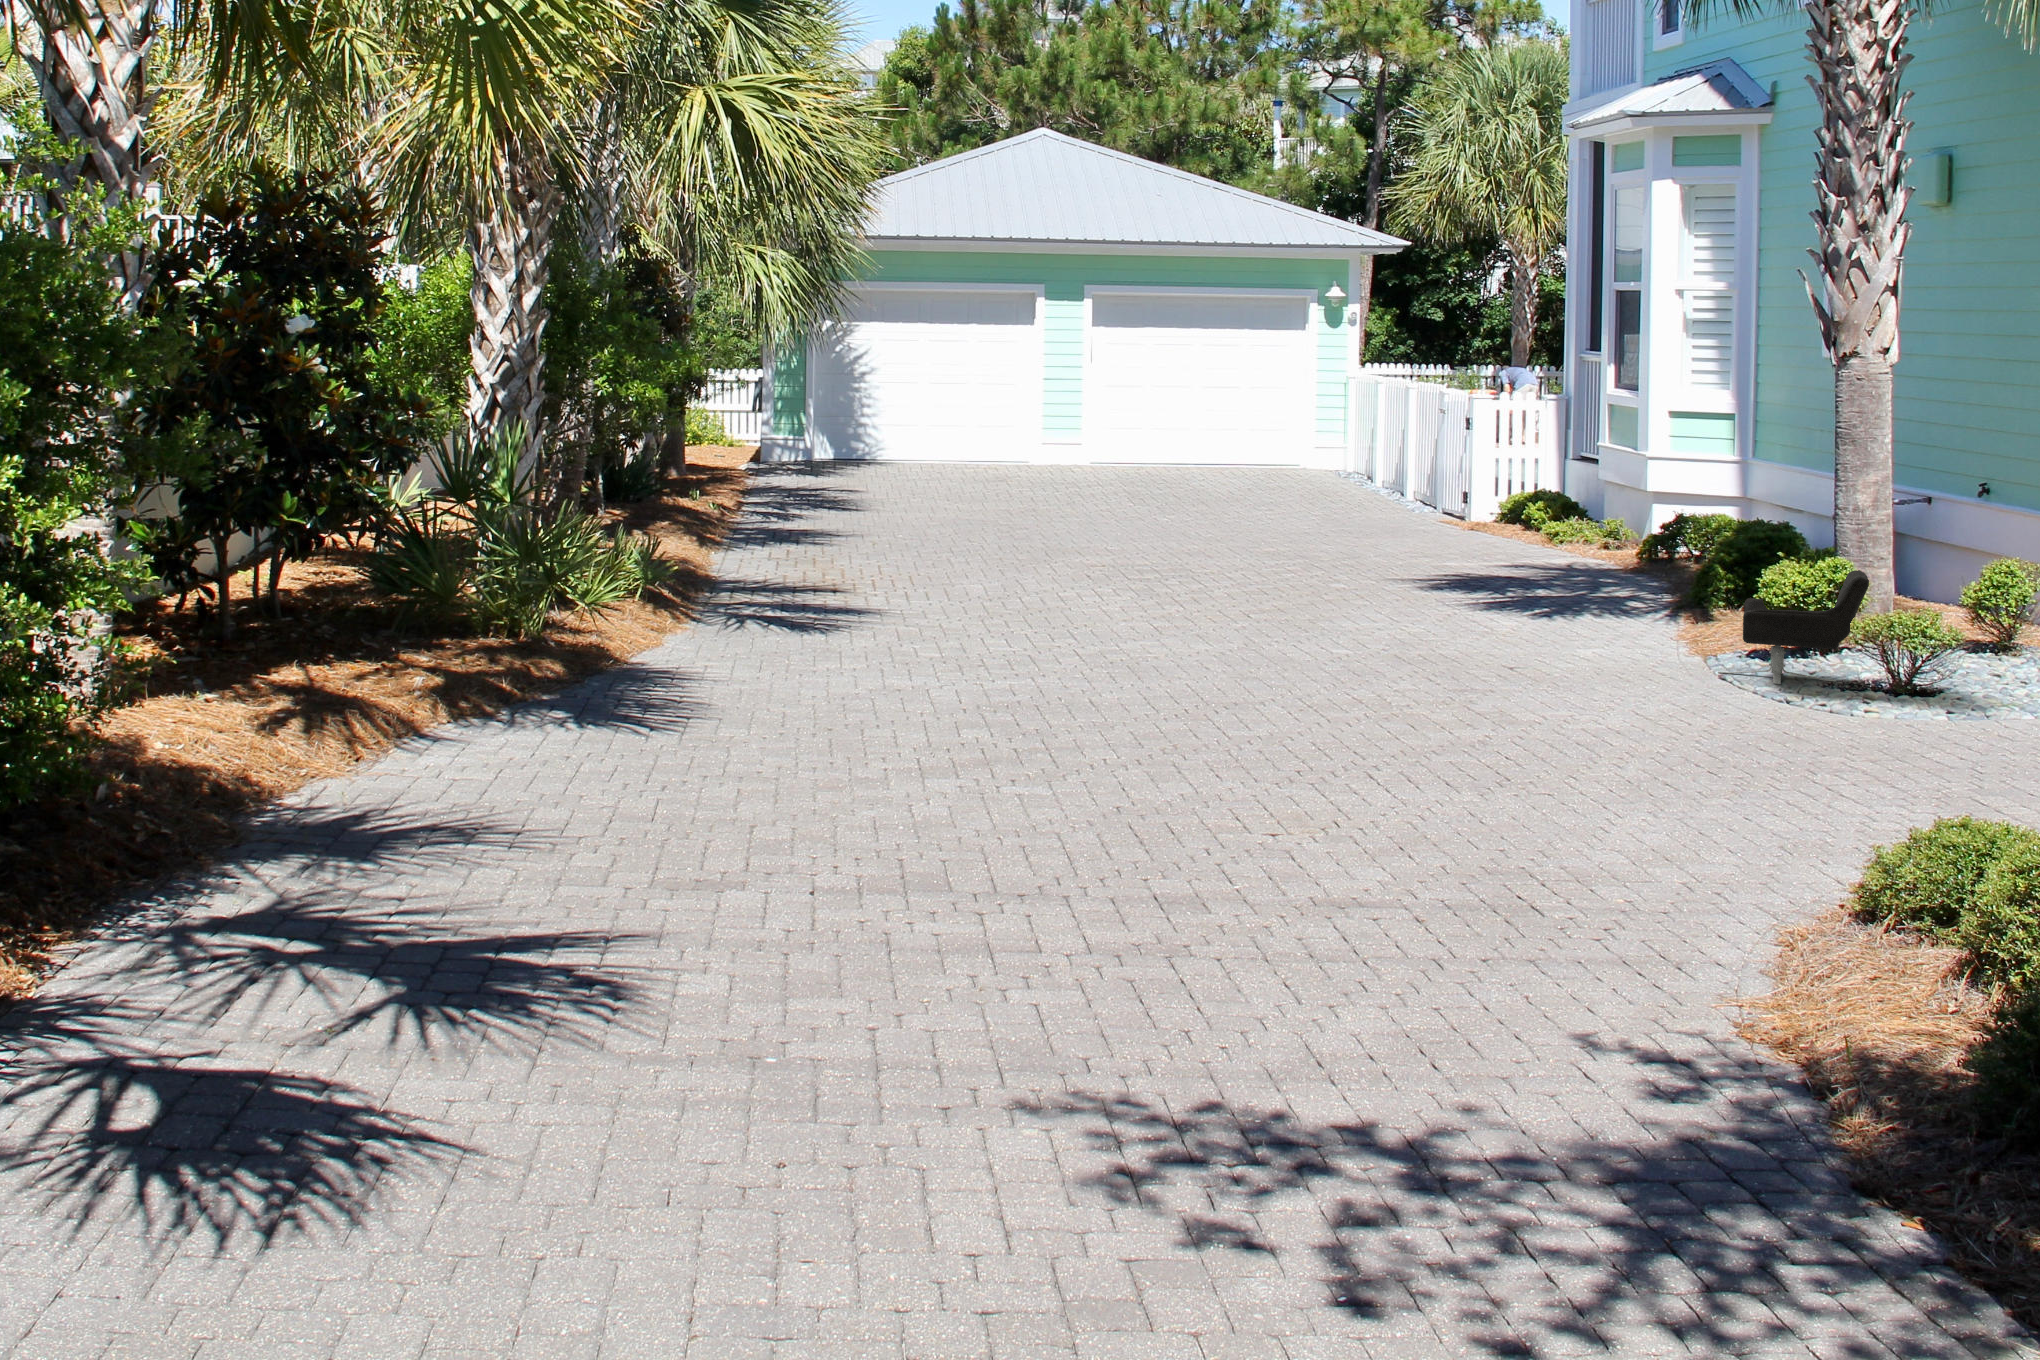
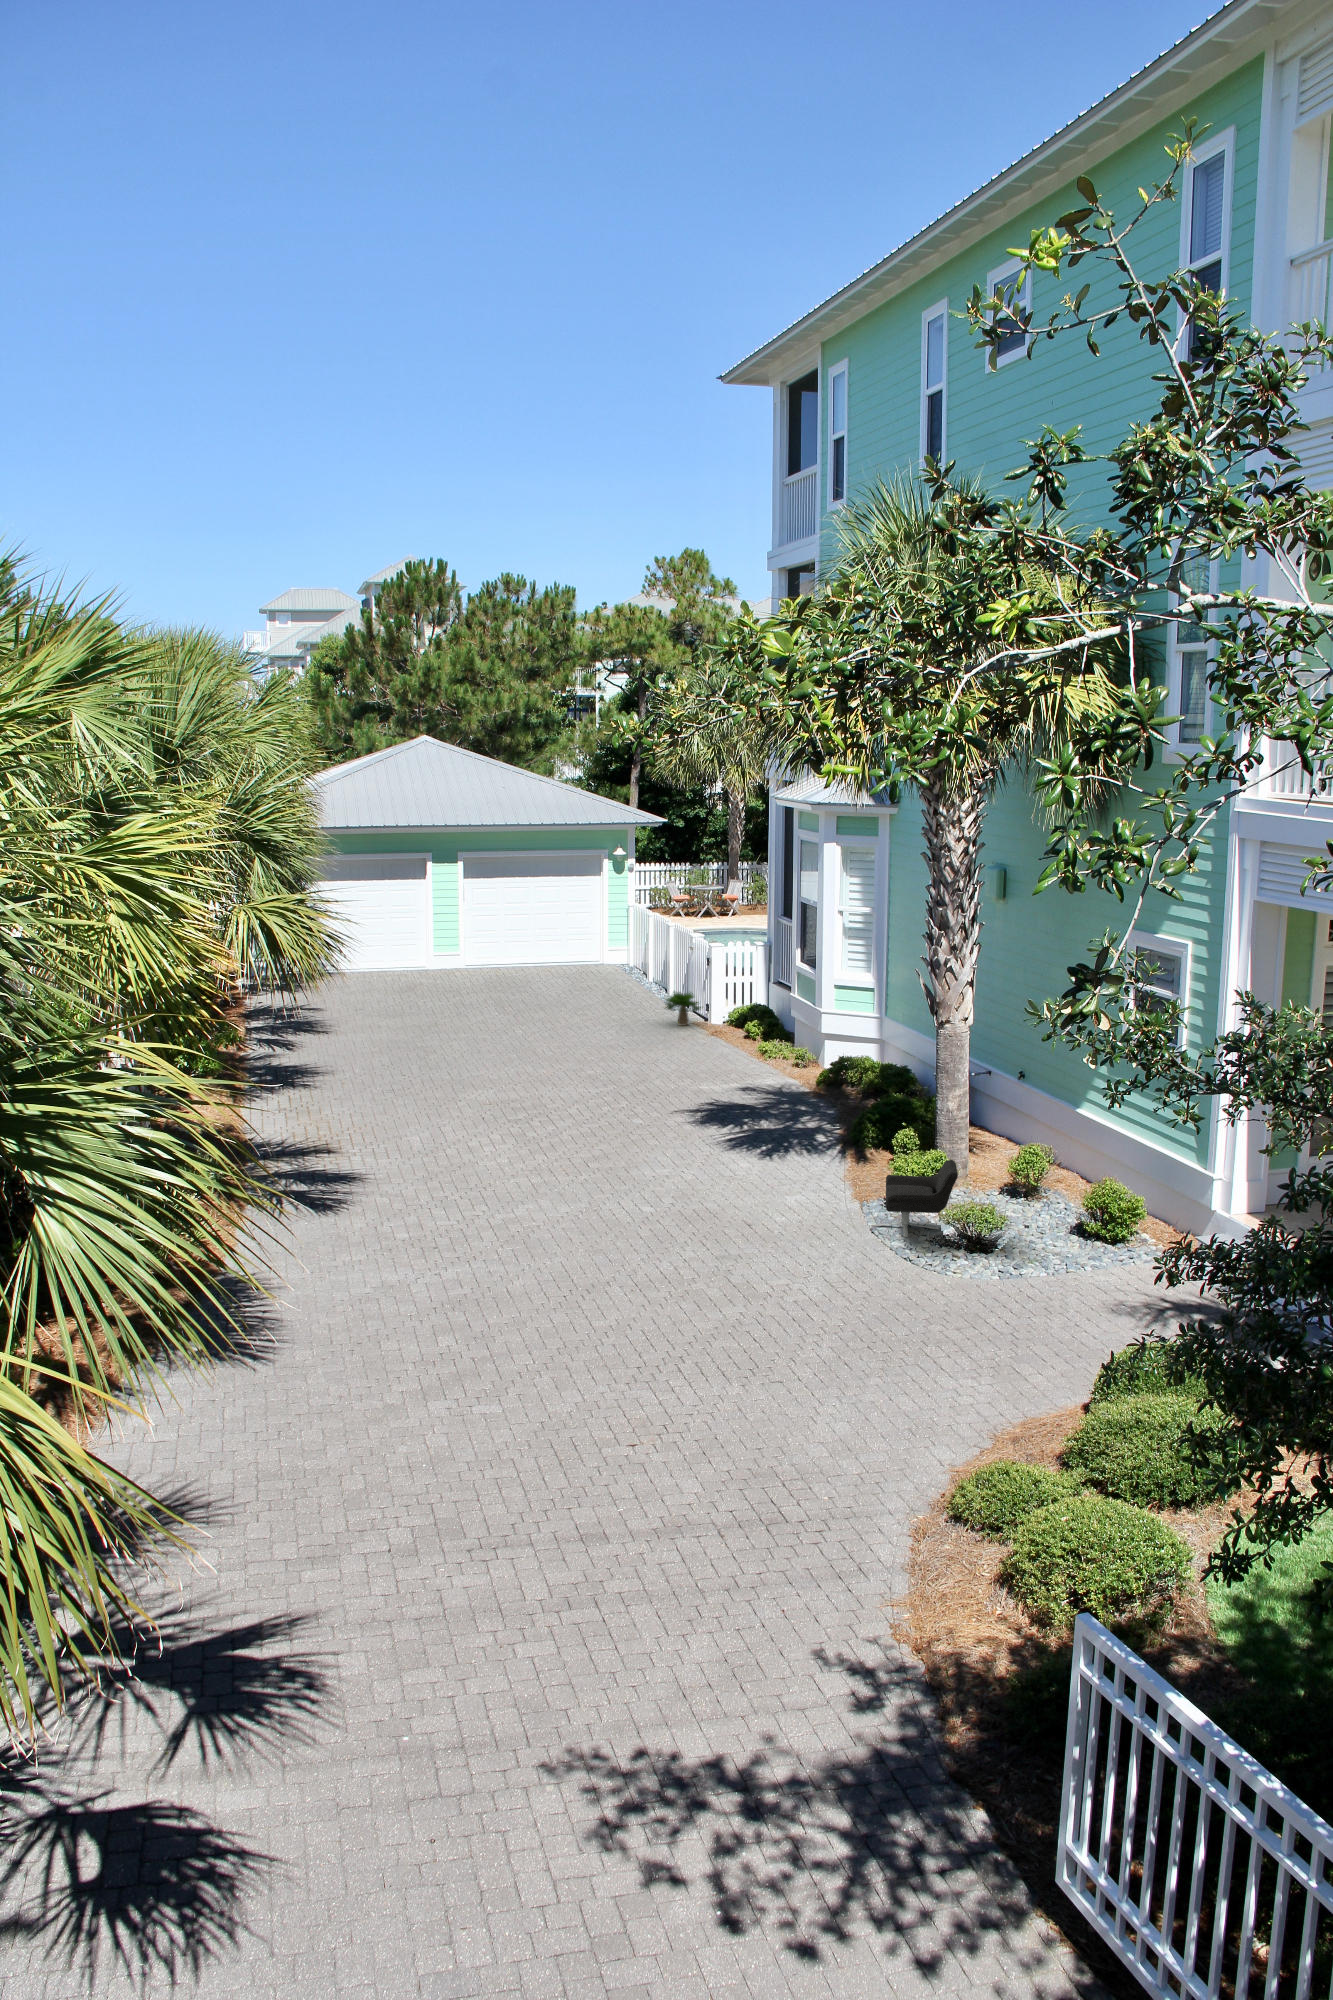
potted plant: none [1390,461,1459,519] -> present [665,992,701,1026]

